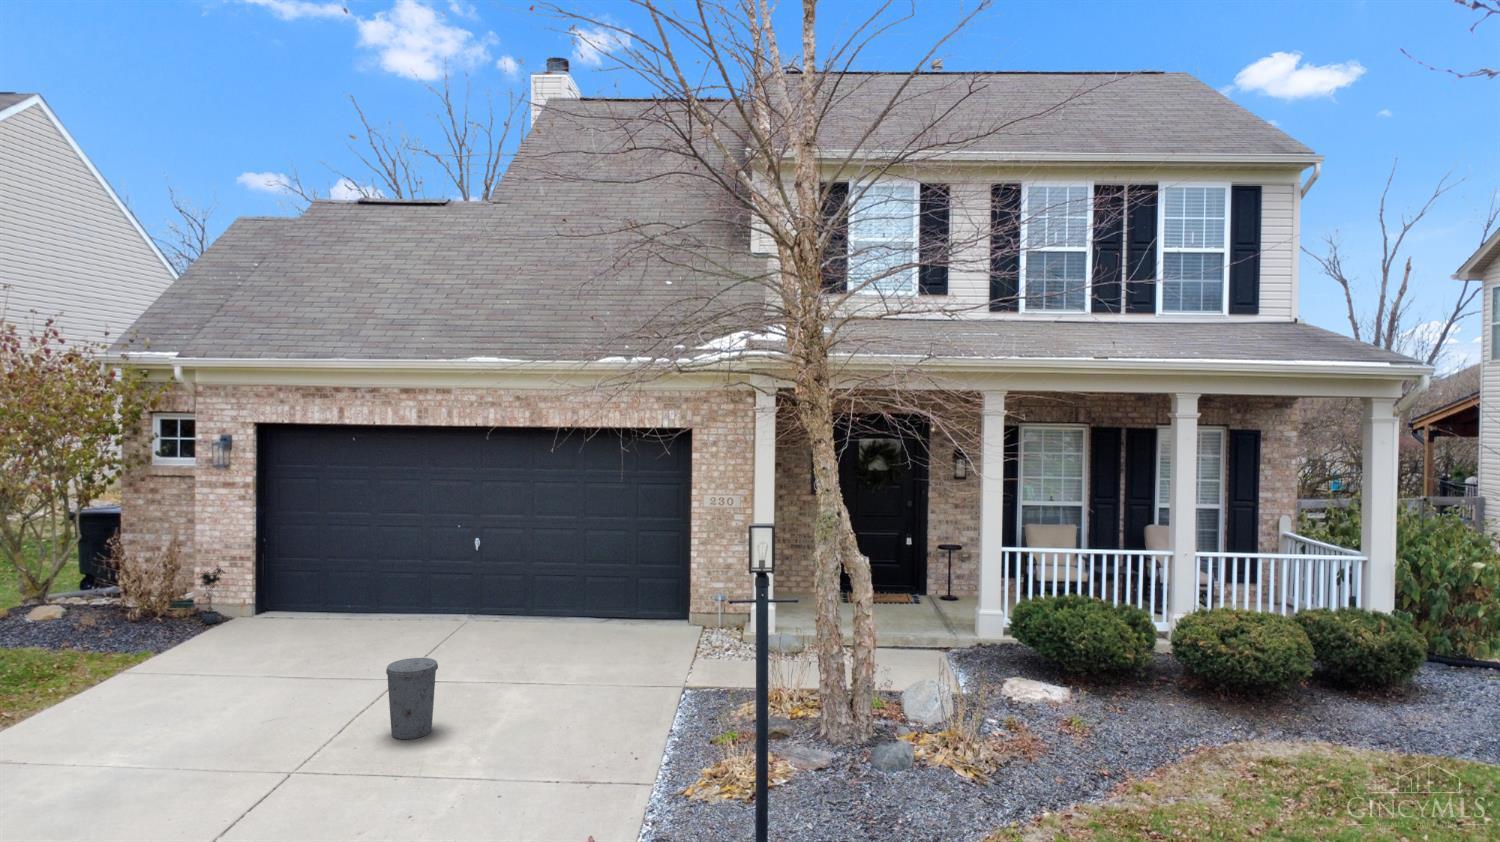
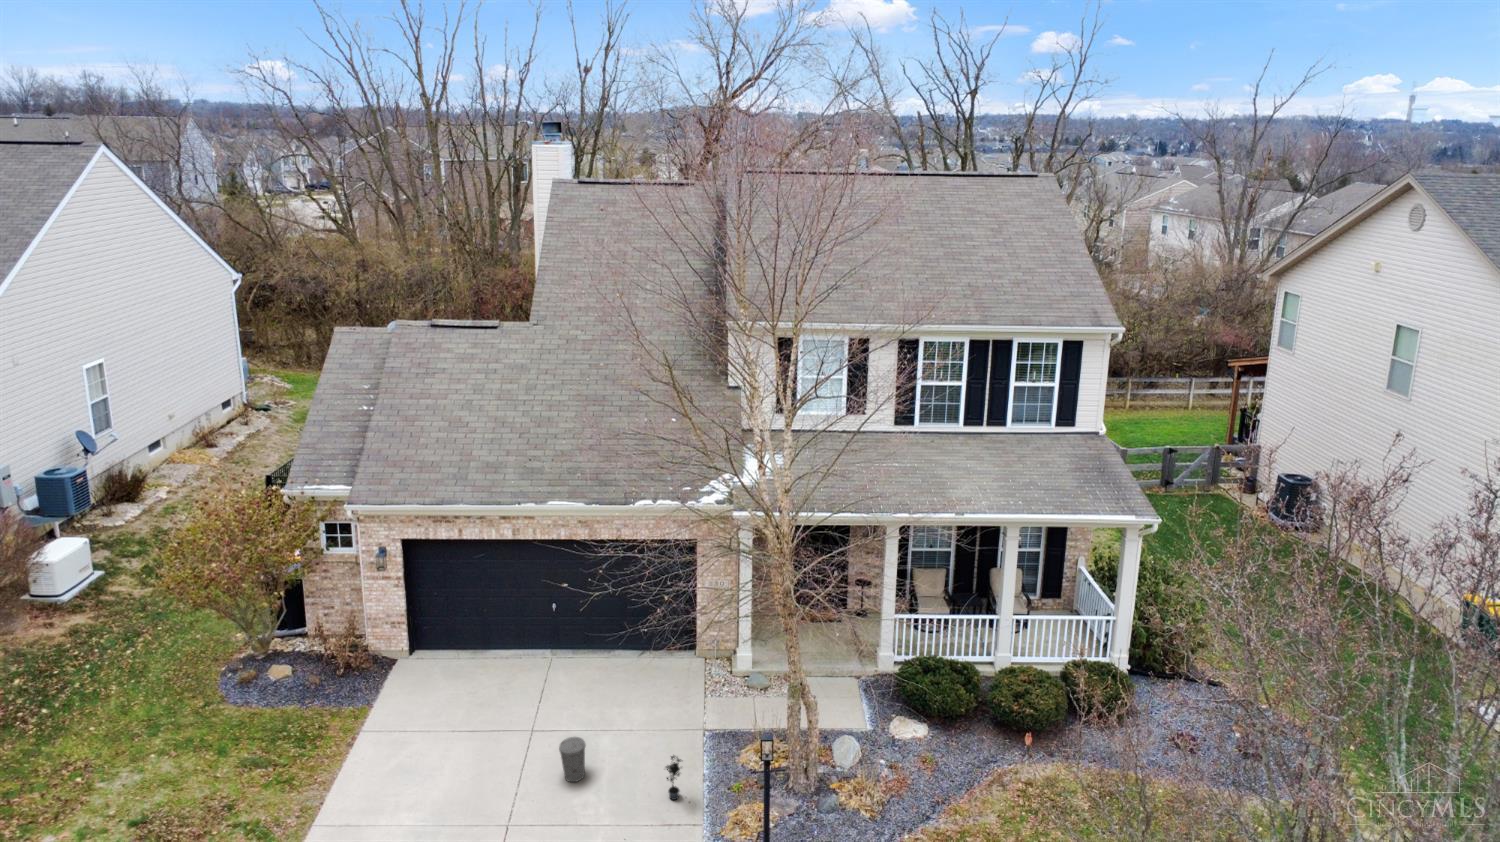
potted plant: present [200,568,225,624] -> present [666,756,681,800]

